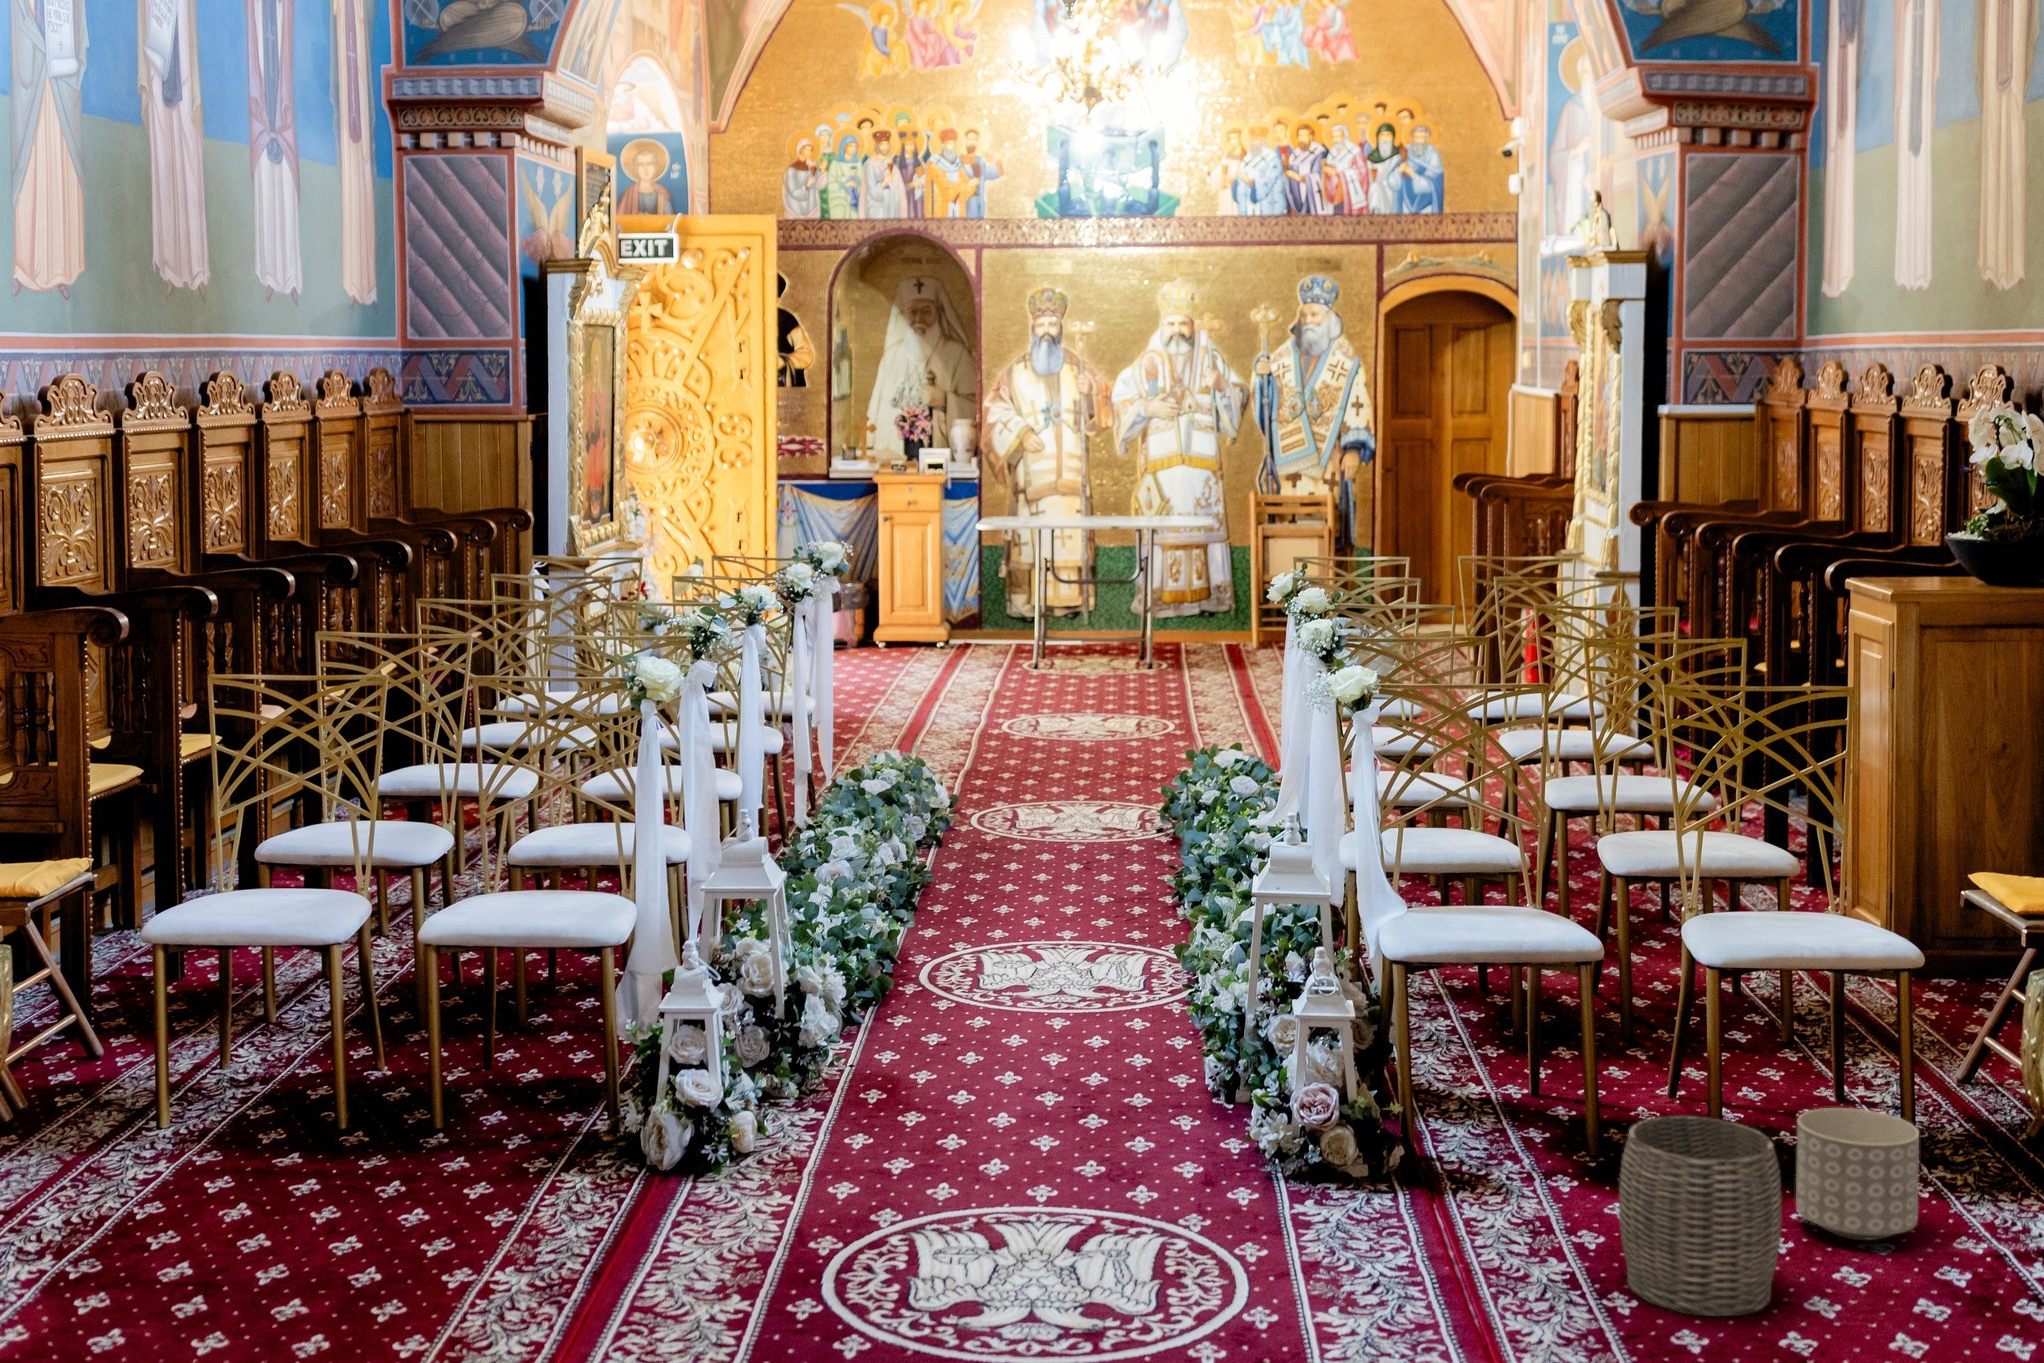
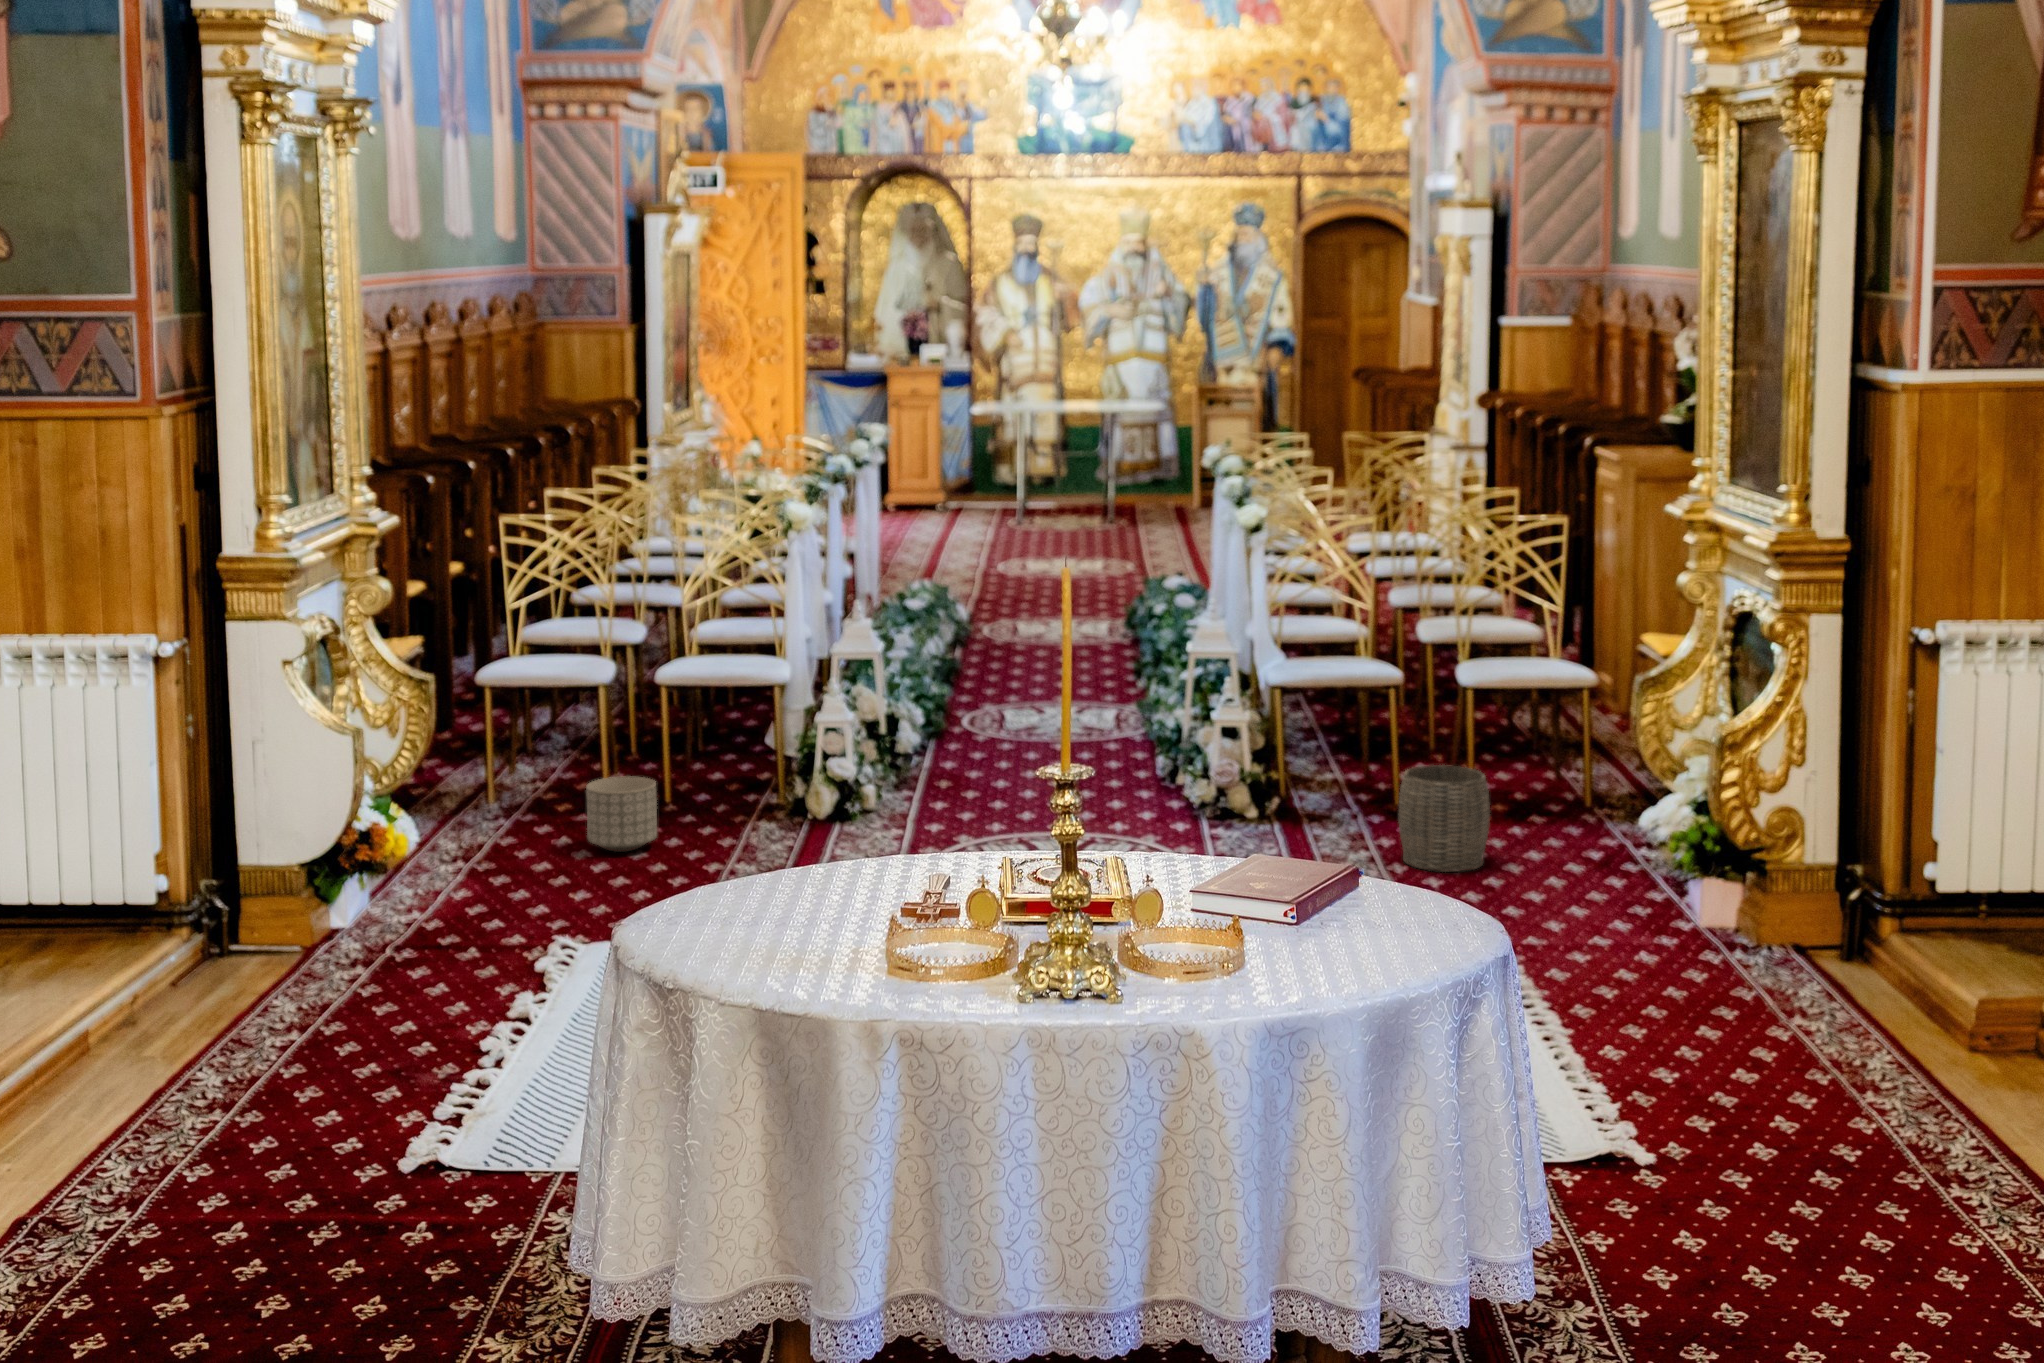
planter: present [1796,1108,1919,1240] -> present [586,776,657,852]

